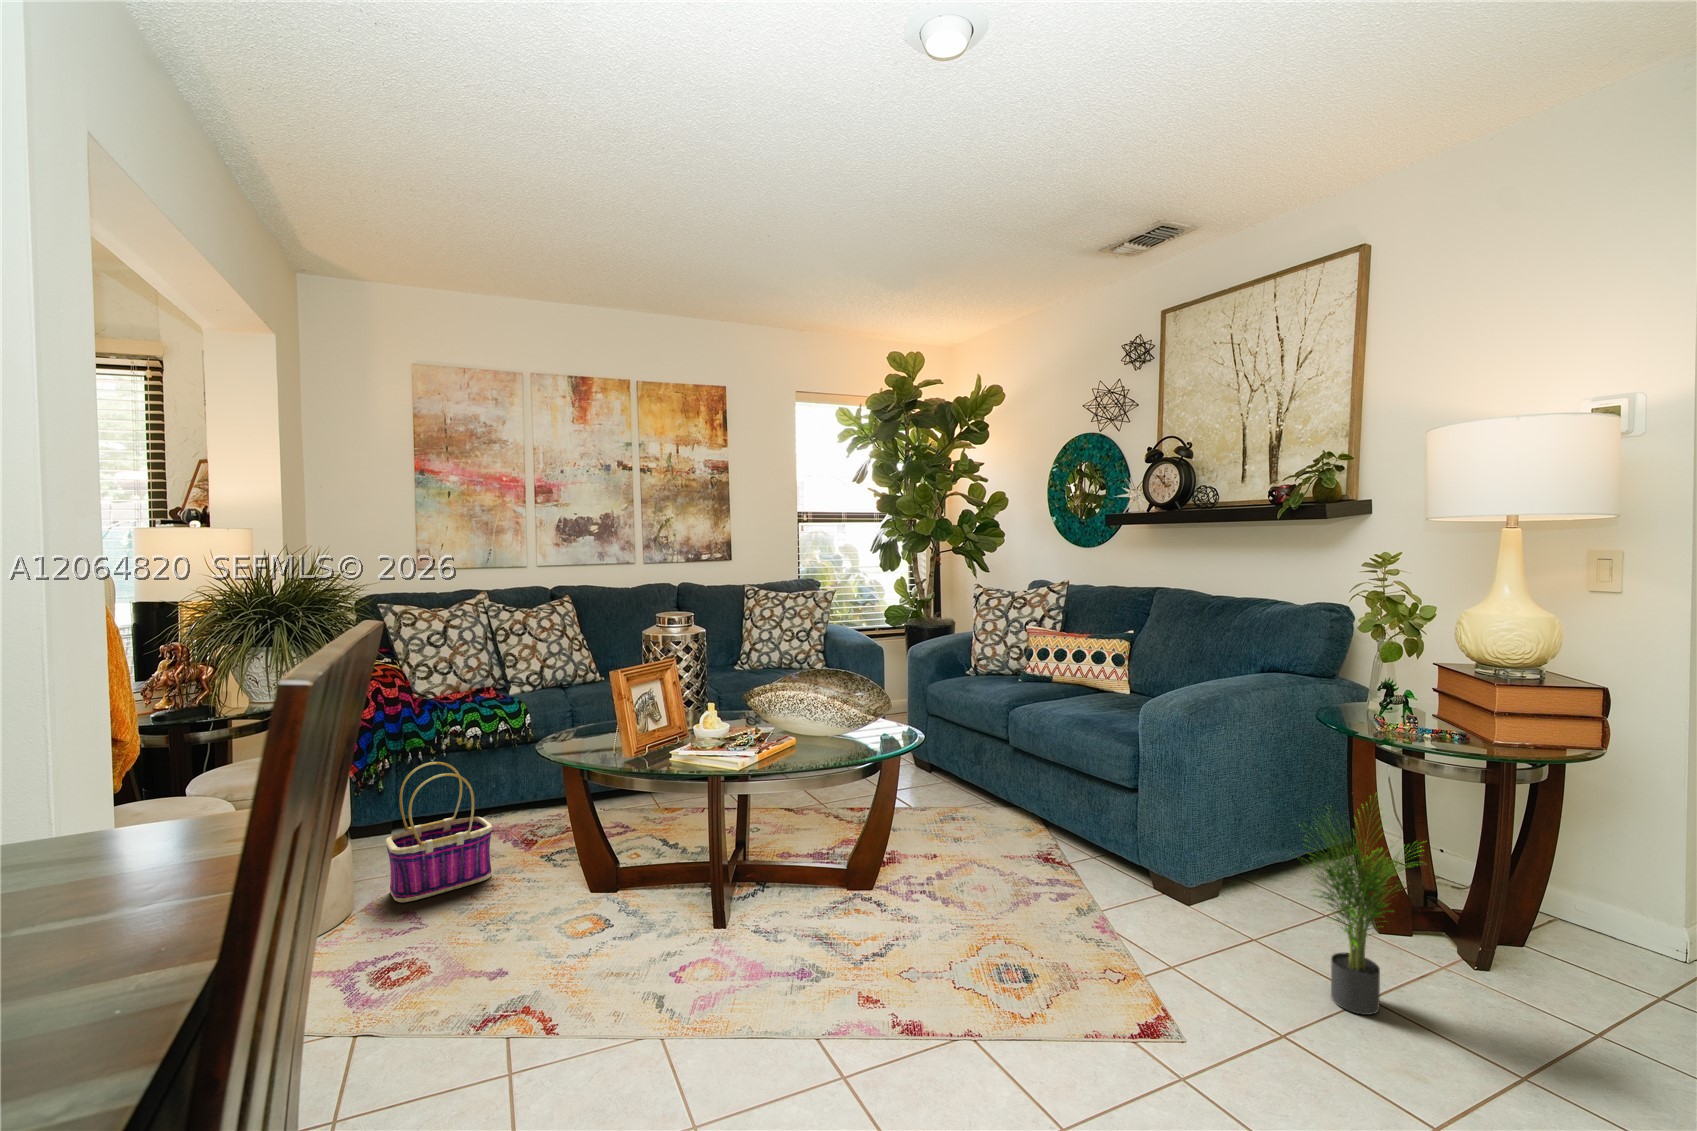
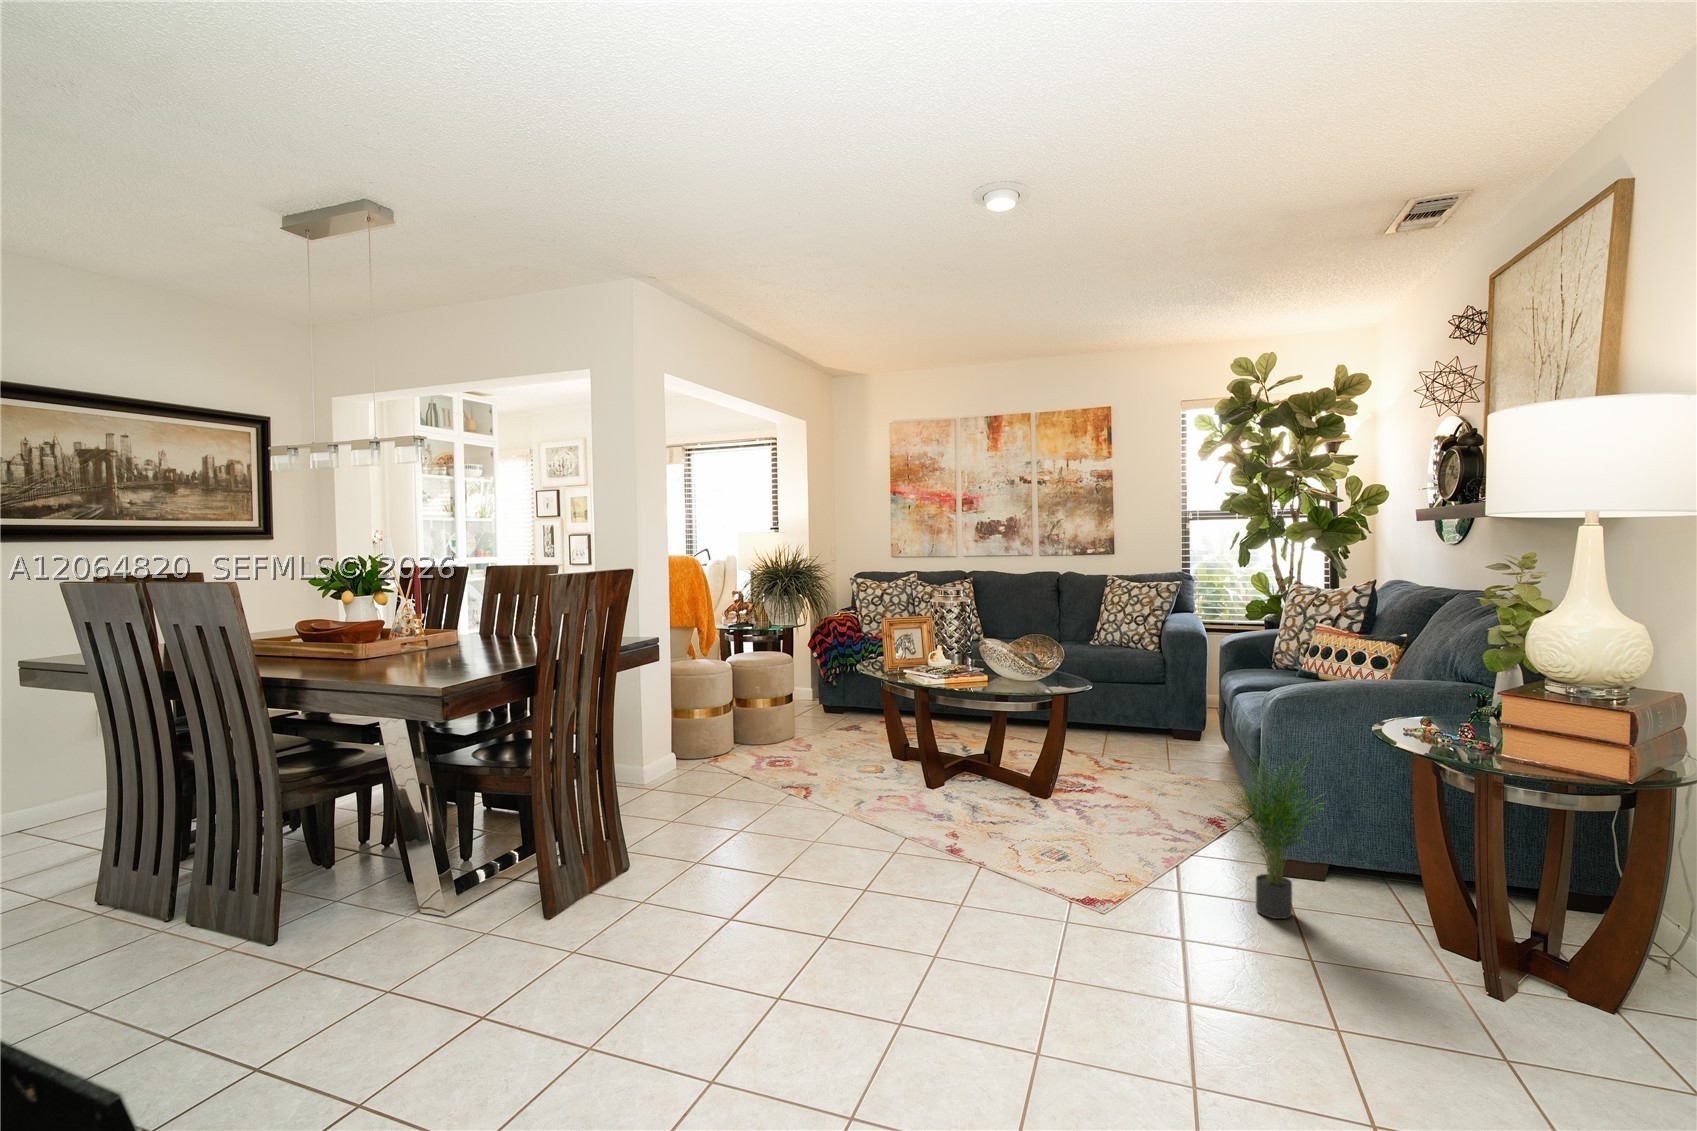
basket: present [386,762,492,902] -> none [812,668,865,741]

